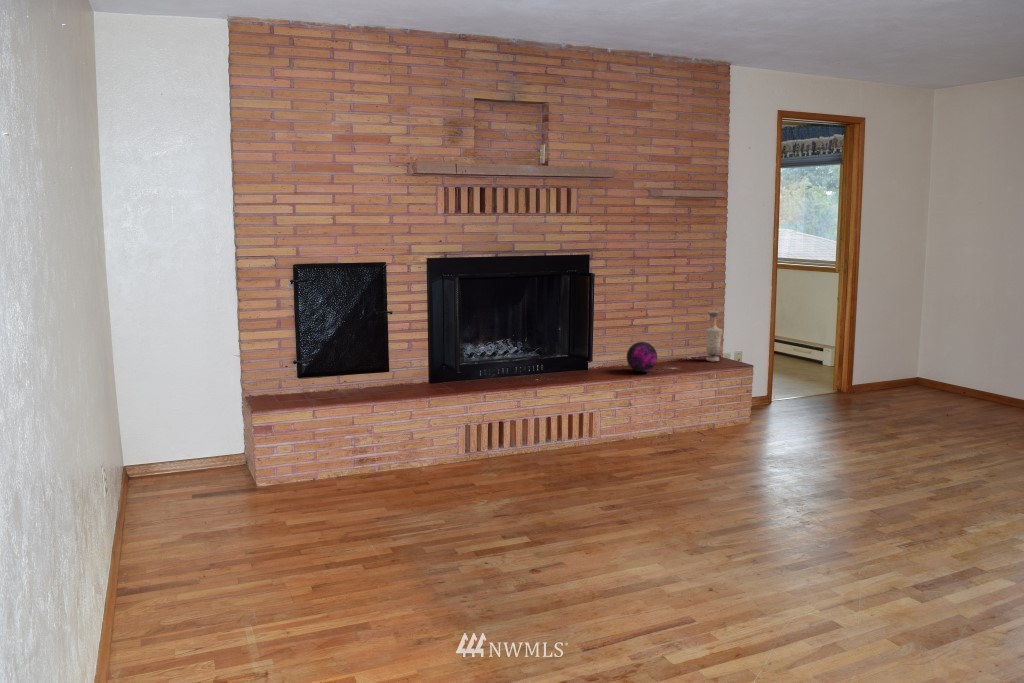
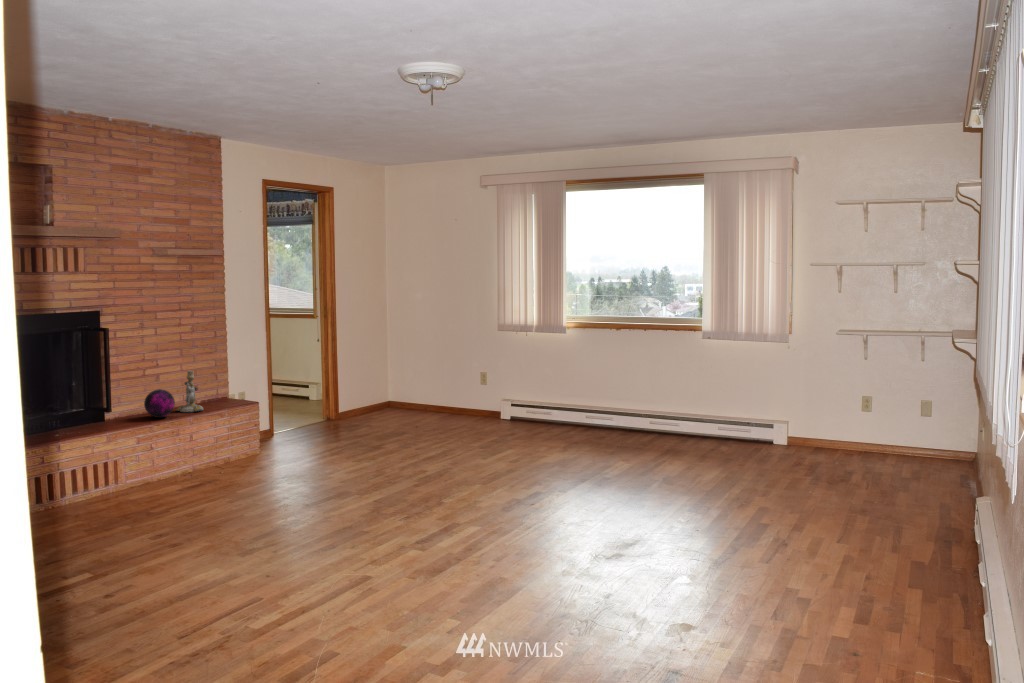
vase: present [705,312,722,361] -> none [214,358,230,402]
candlestick: none [660,324,689,369] -> present [176,371,203,412]

